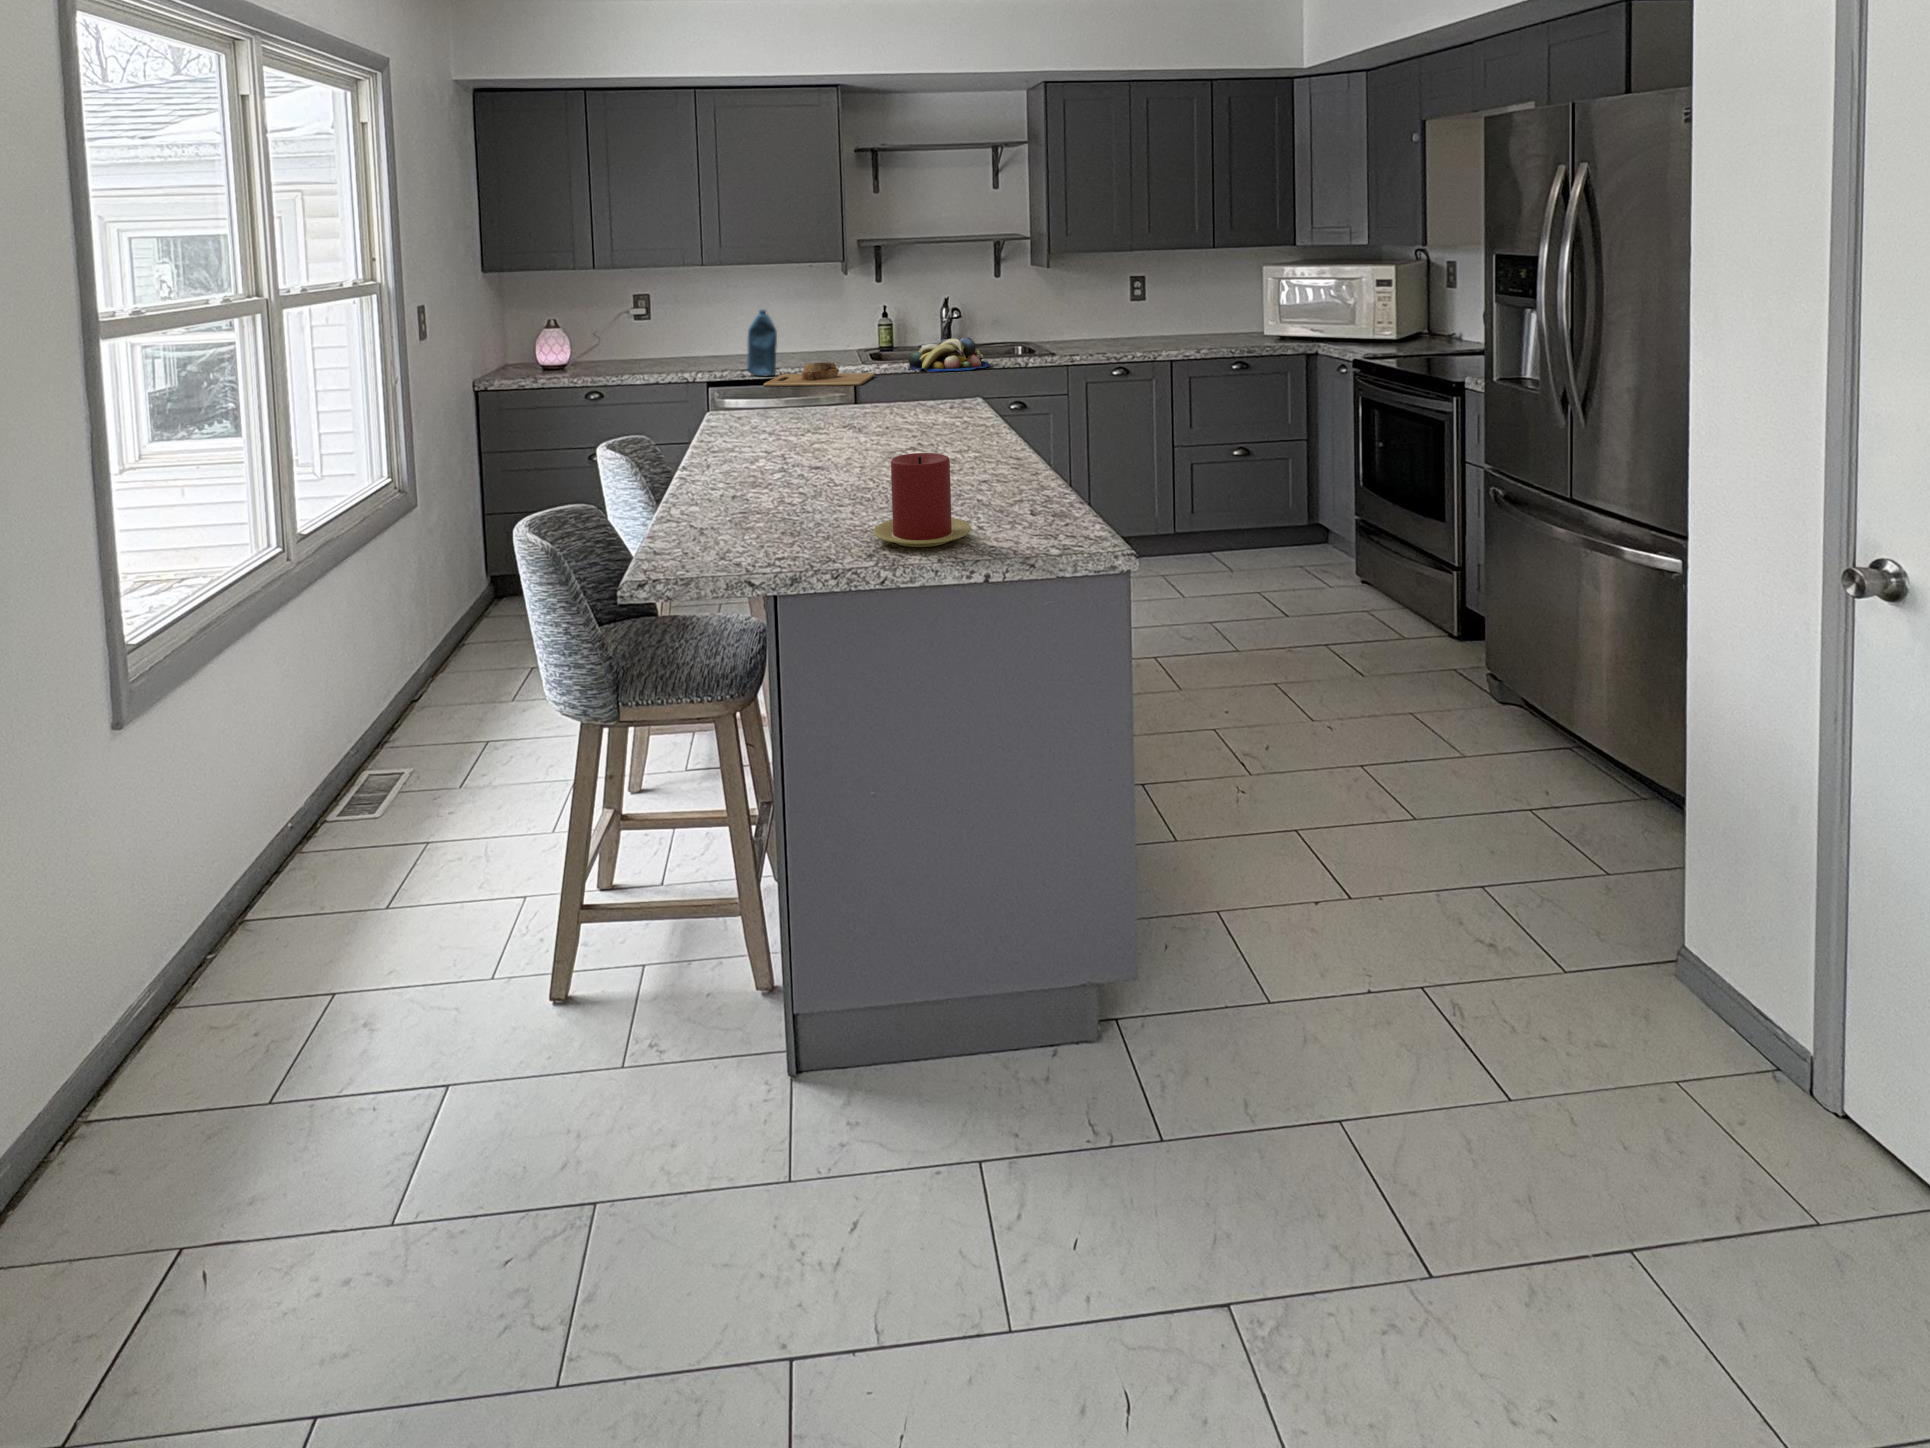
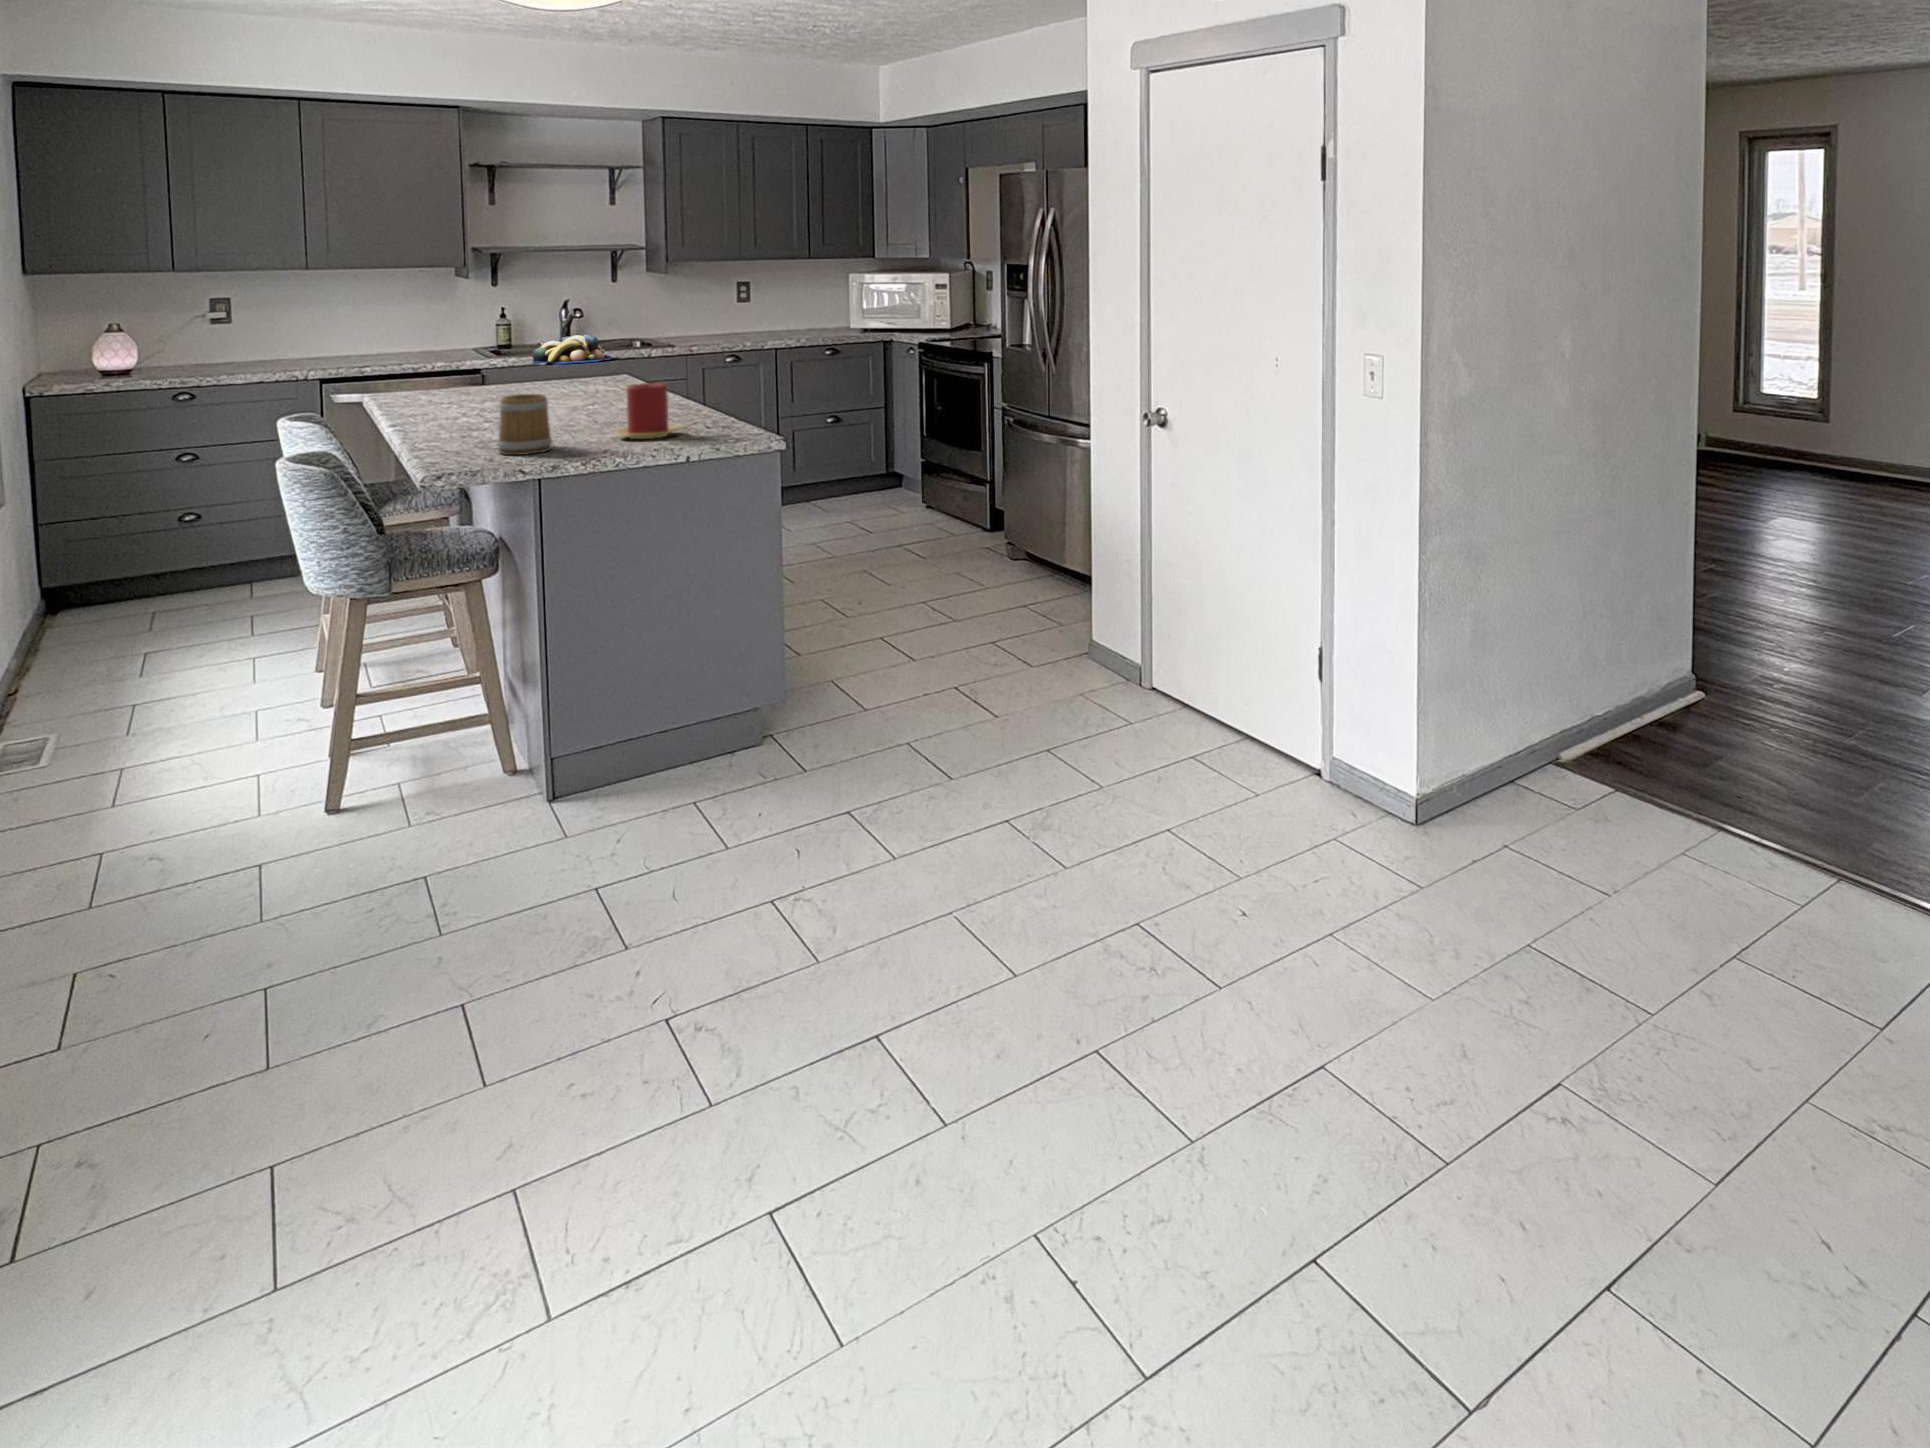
bottle: present [747,310,777,376] -> none [360,311,396,374]
cutting board: present [764,363,875,386] -> none [393,357,504,380]
mug: none [700,468,776,569] -> present [498,394,552,455]

